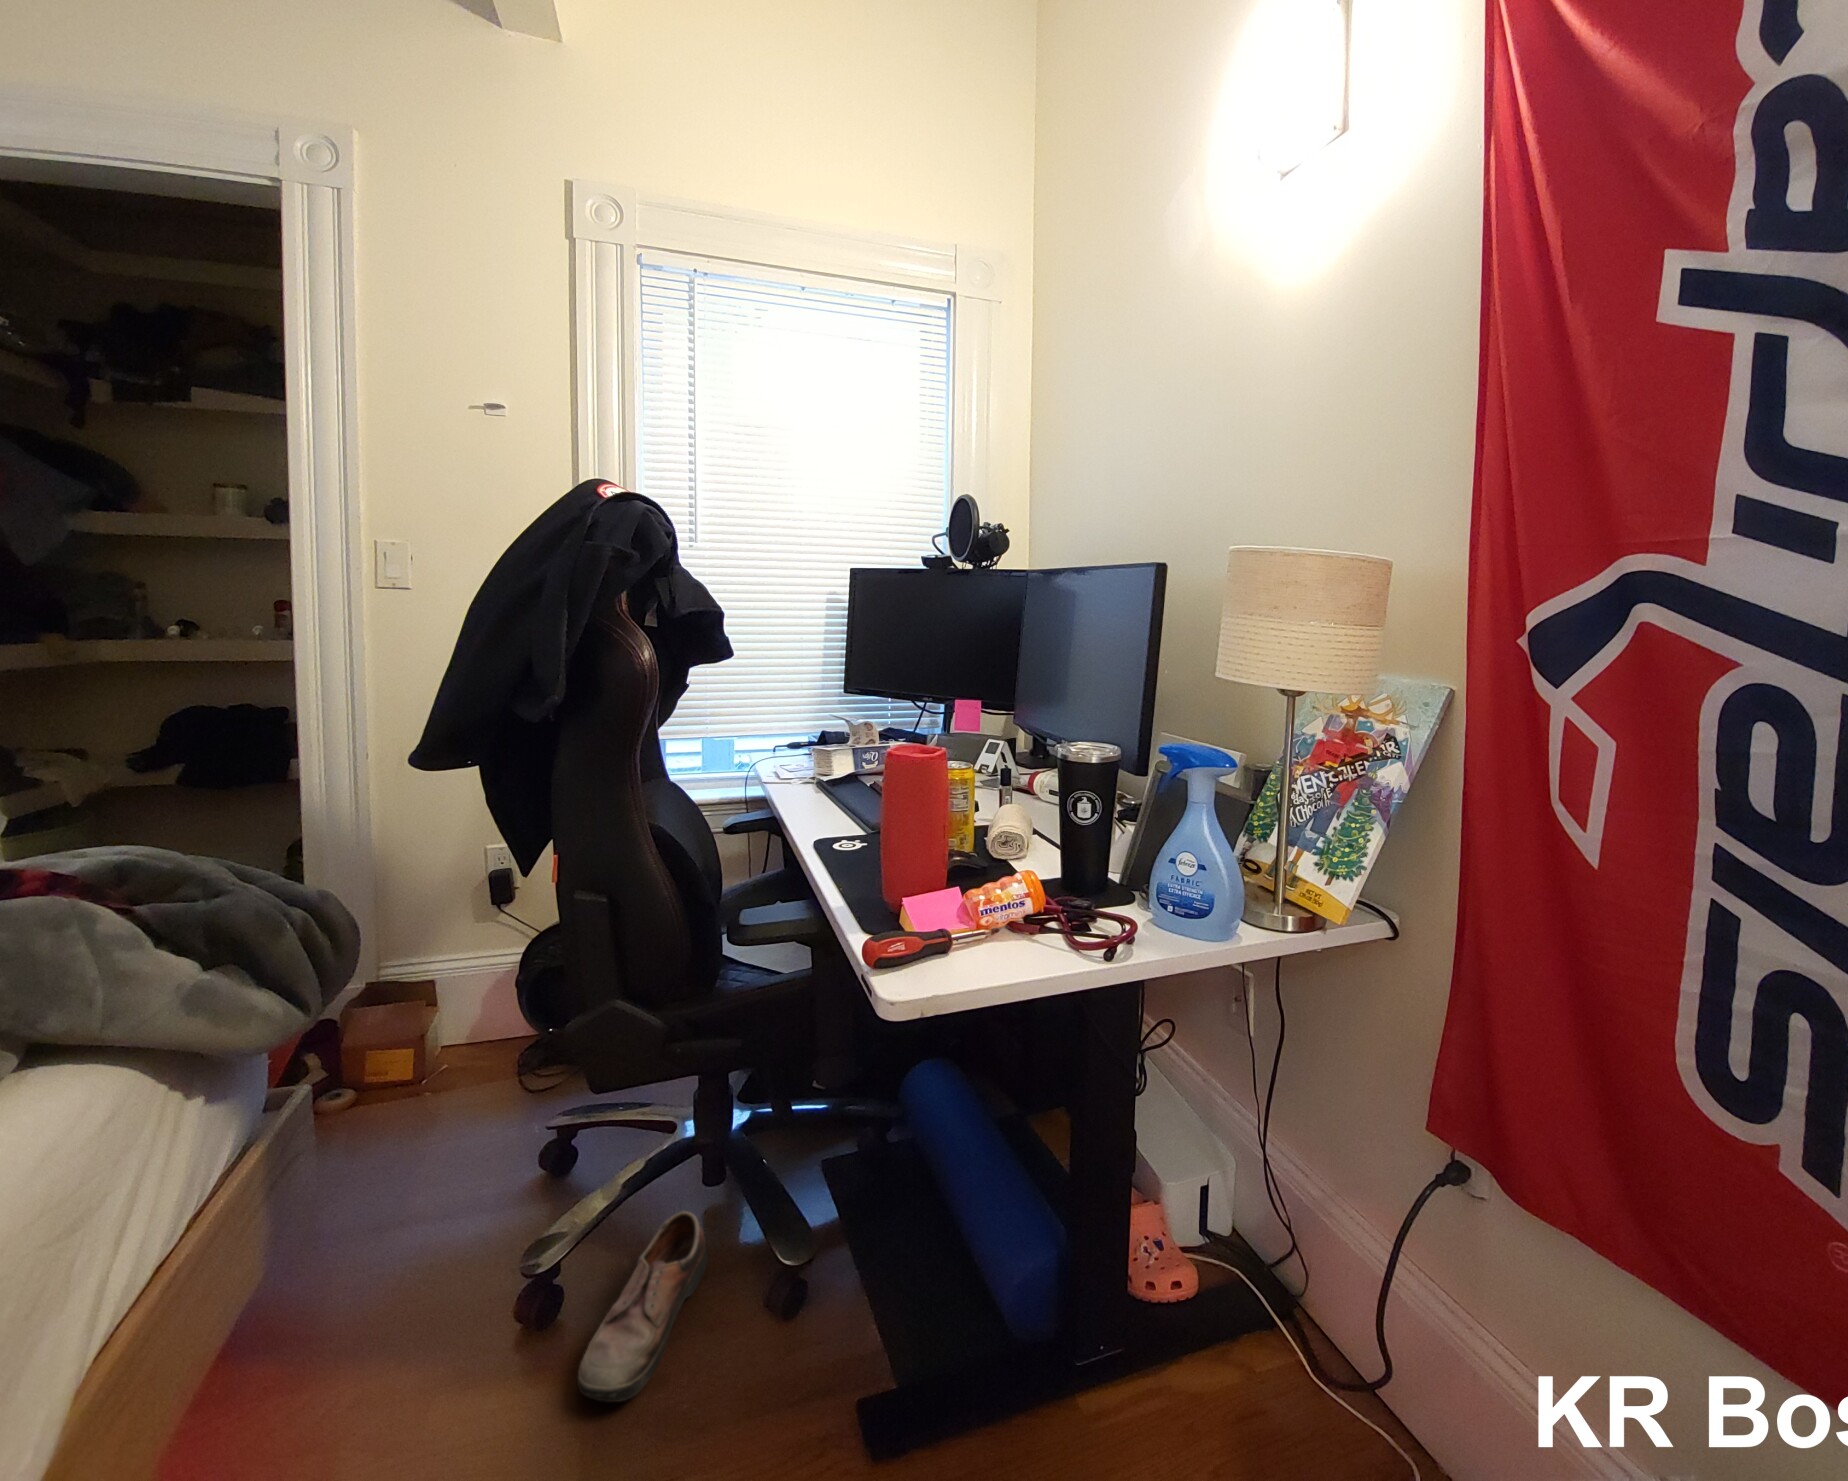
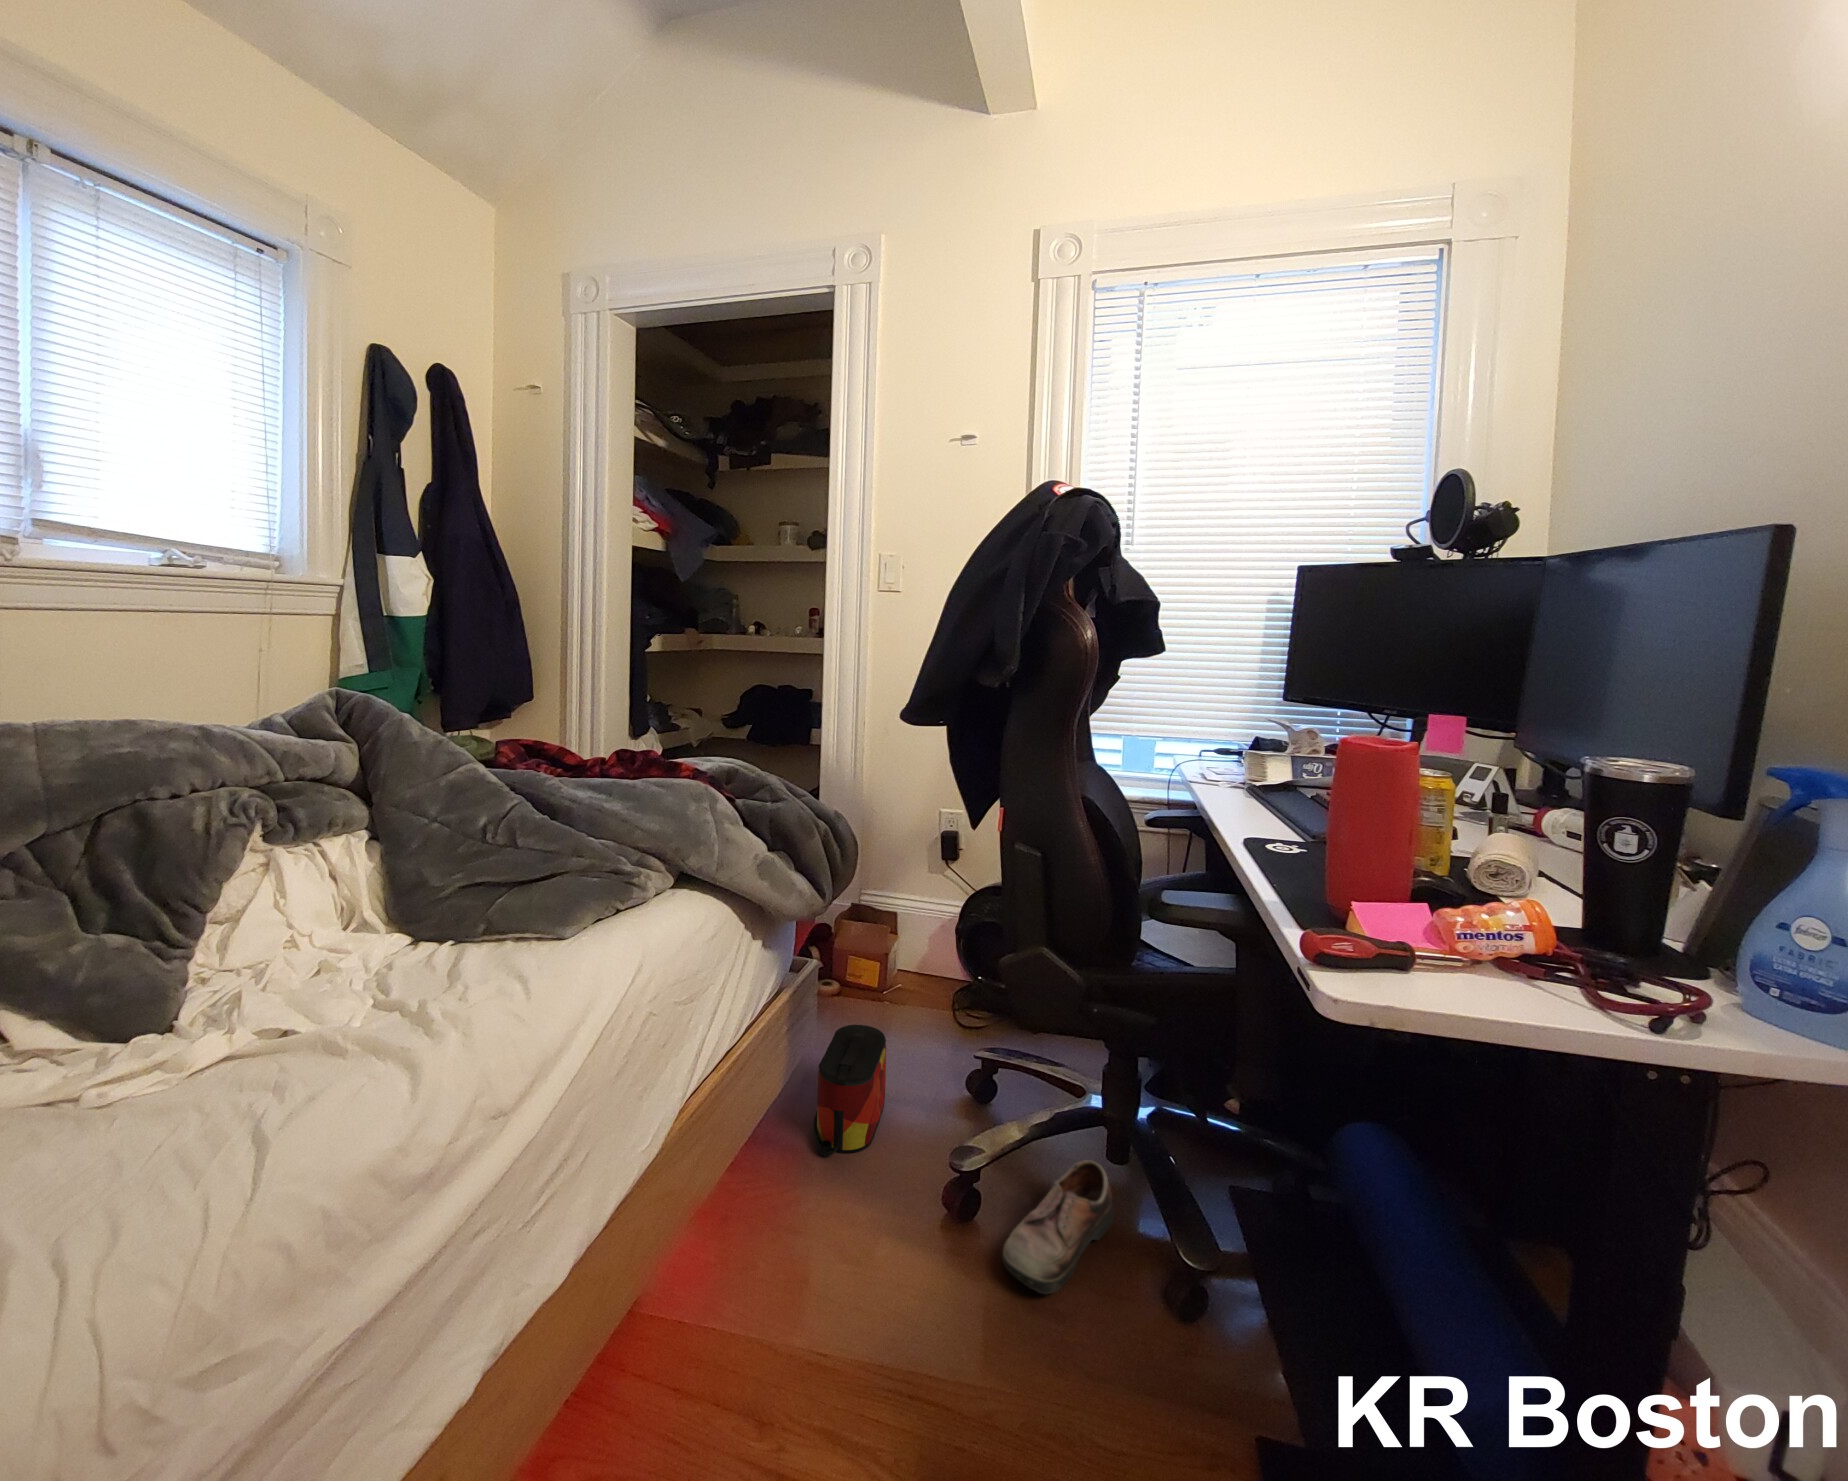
bag: none [285,1163,409,1381] -> present [813,1025,886,1157]

